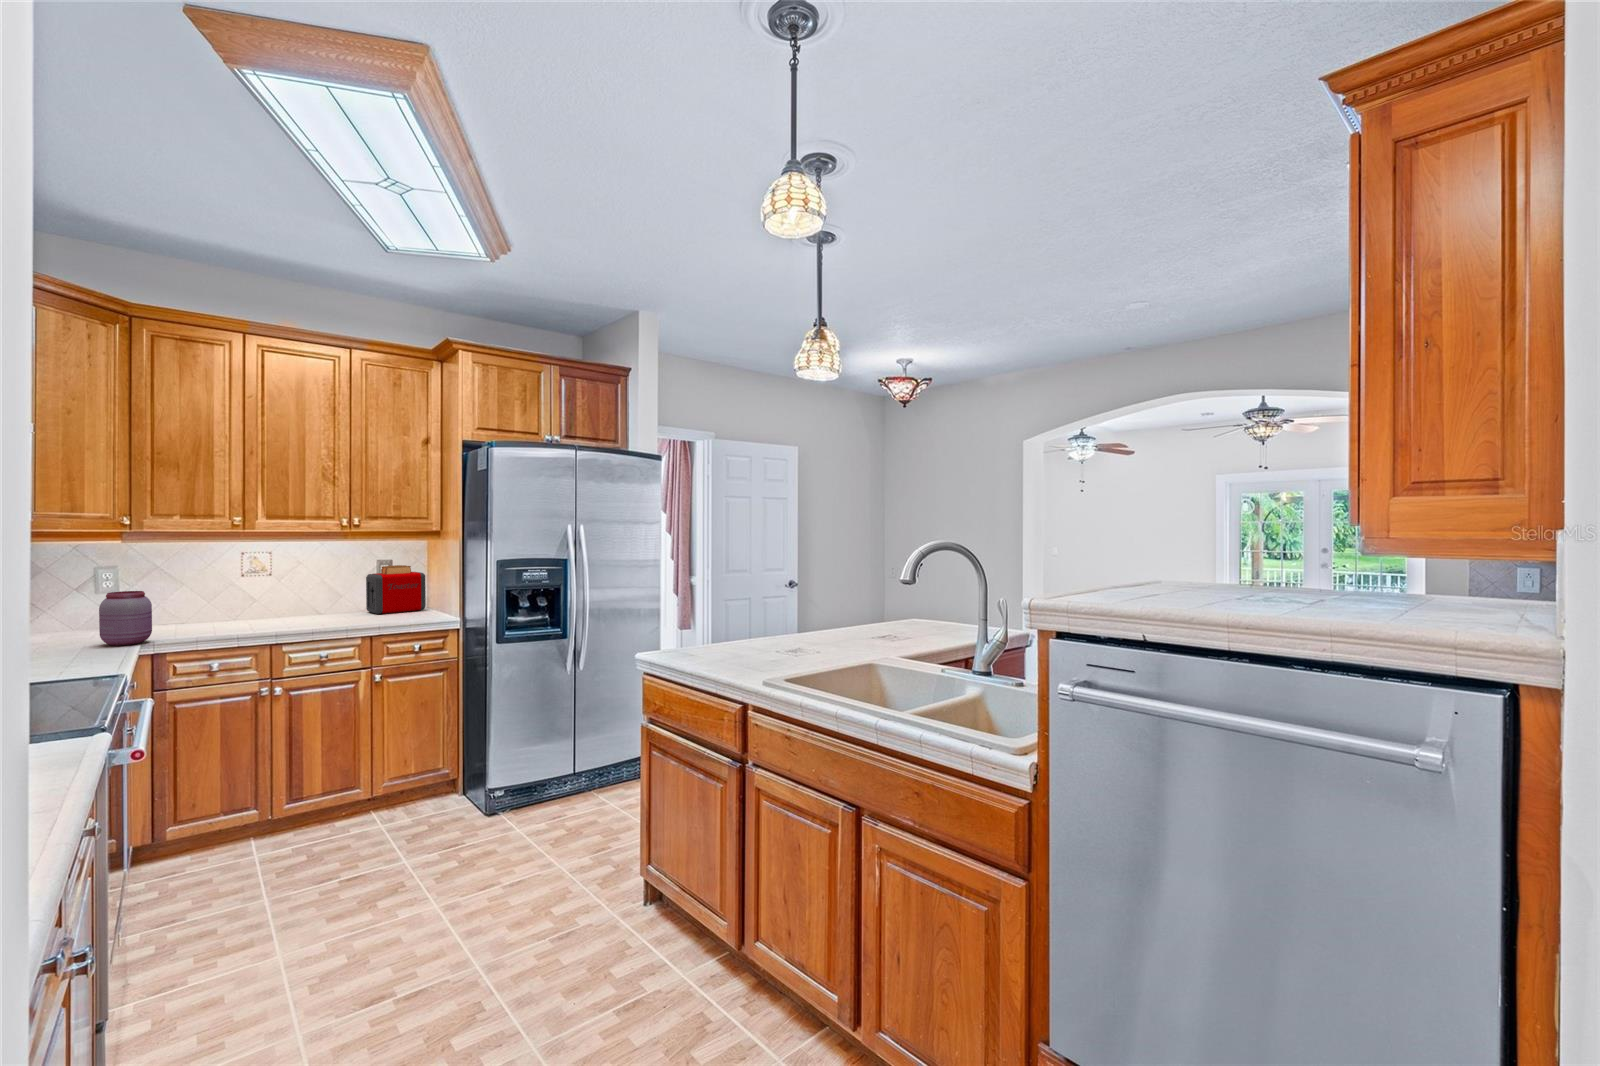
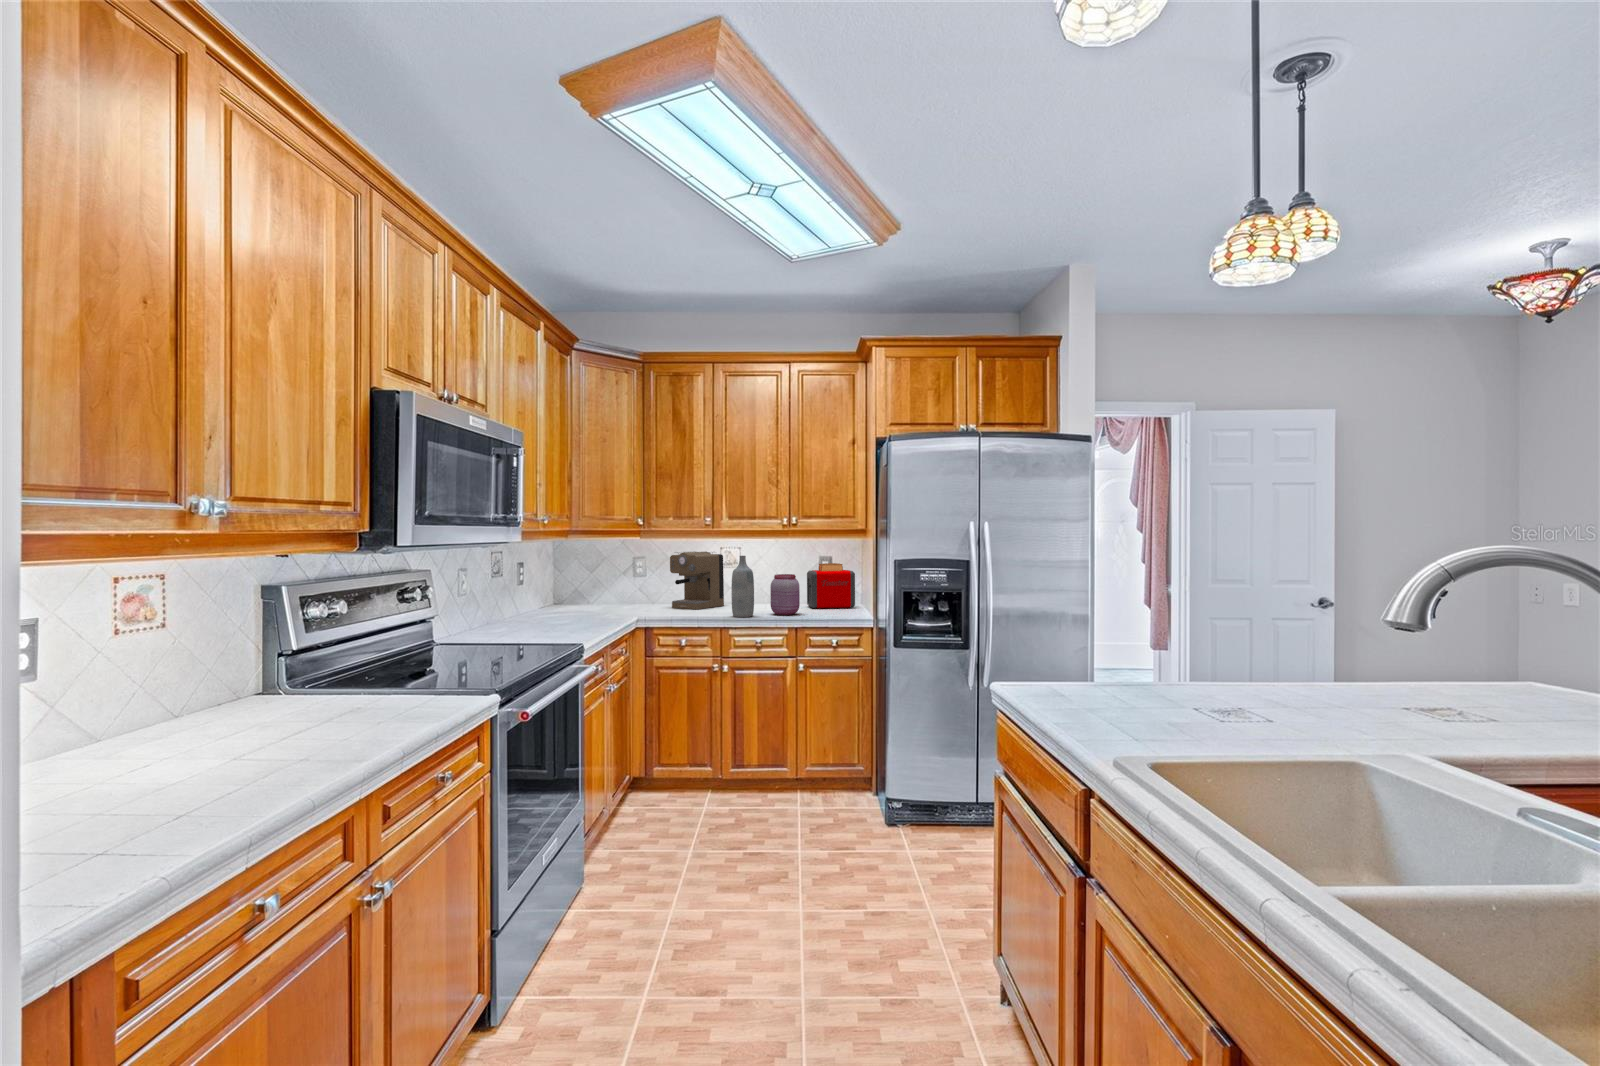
coffee maker: none [173,557,253,627] -> present [670,552,724,609]
bottle: none [285,562,315,631] -> present [731,556,754,617]
jar: present [99,591,152,645] -> present [770,574,800,615]

